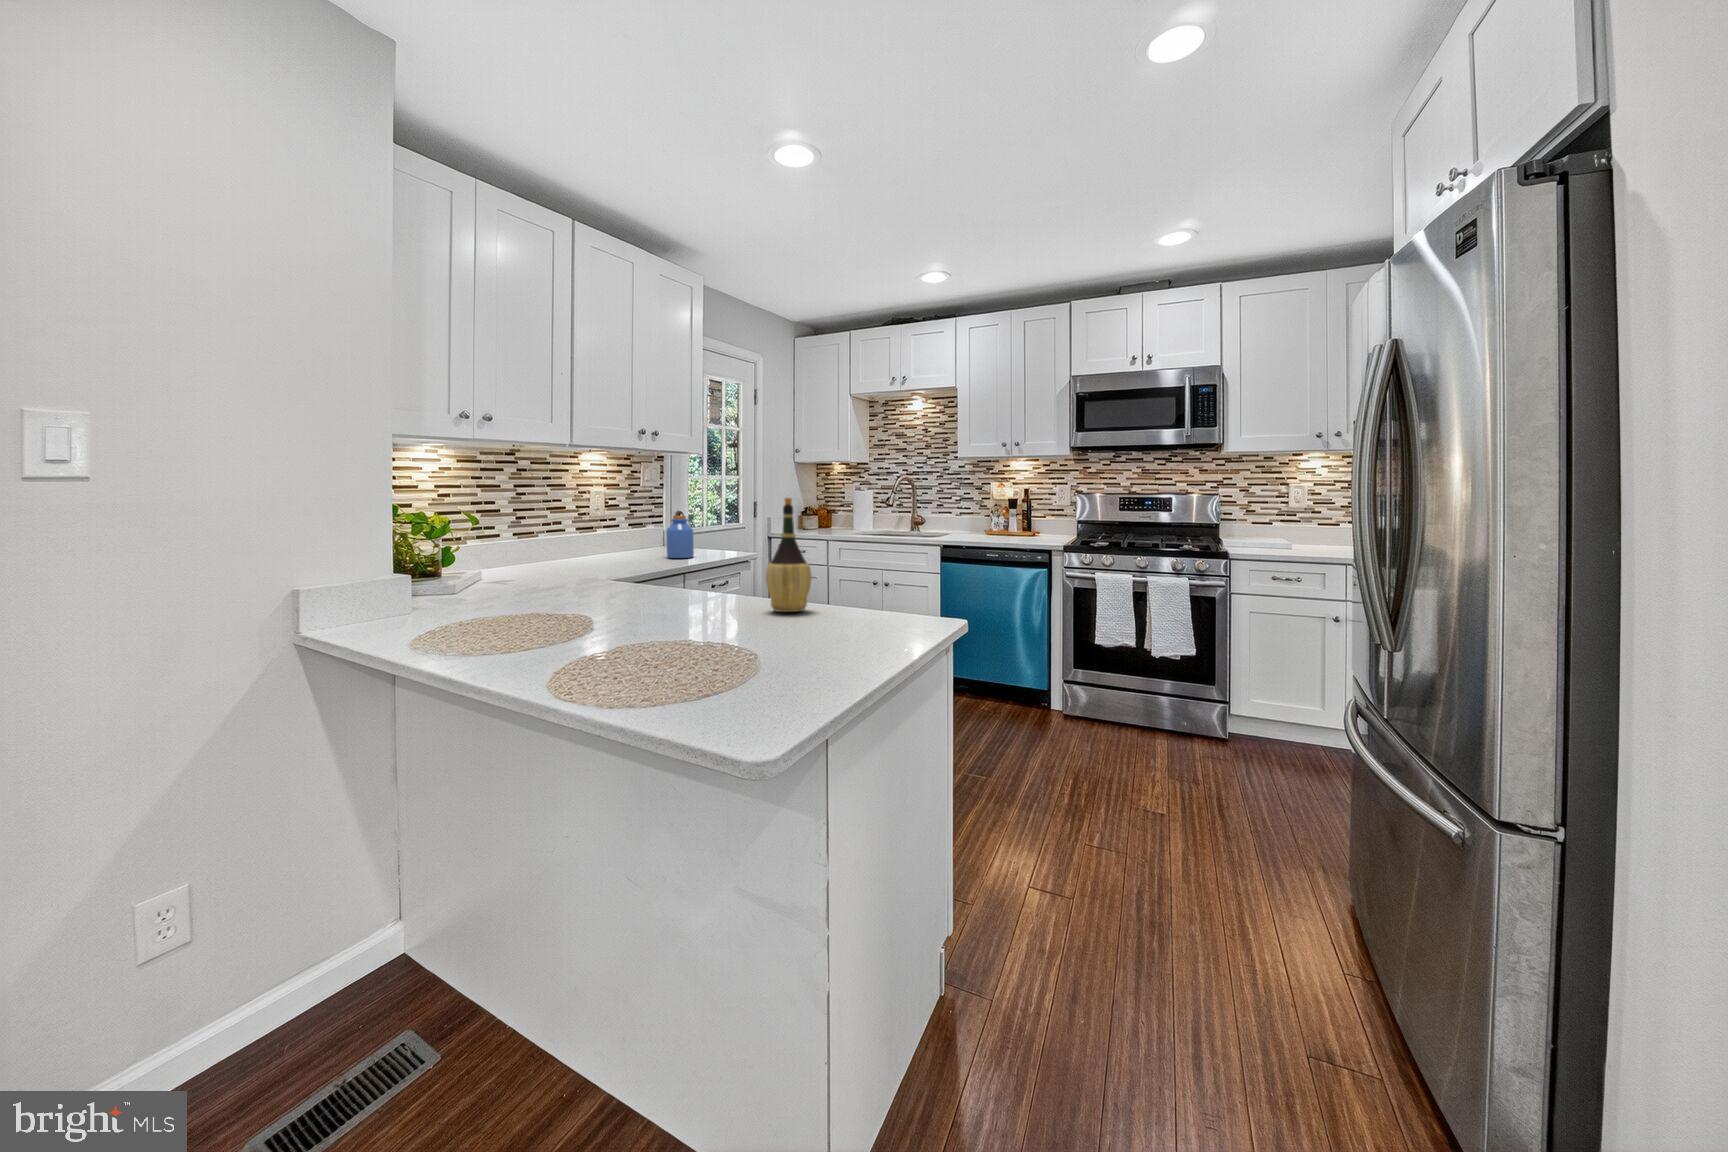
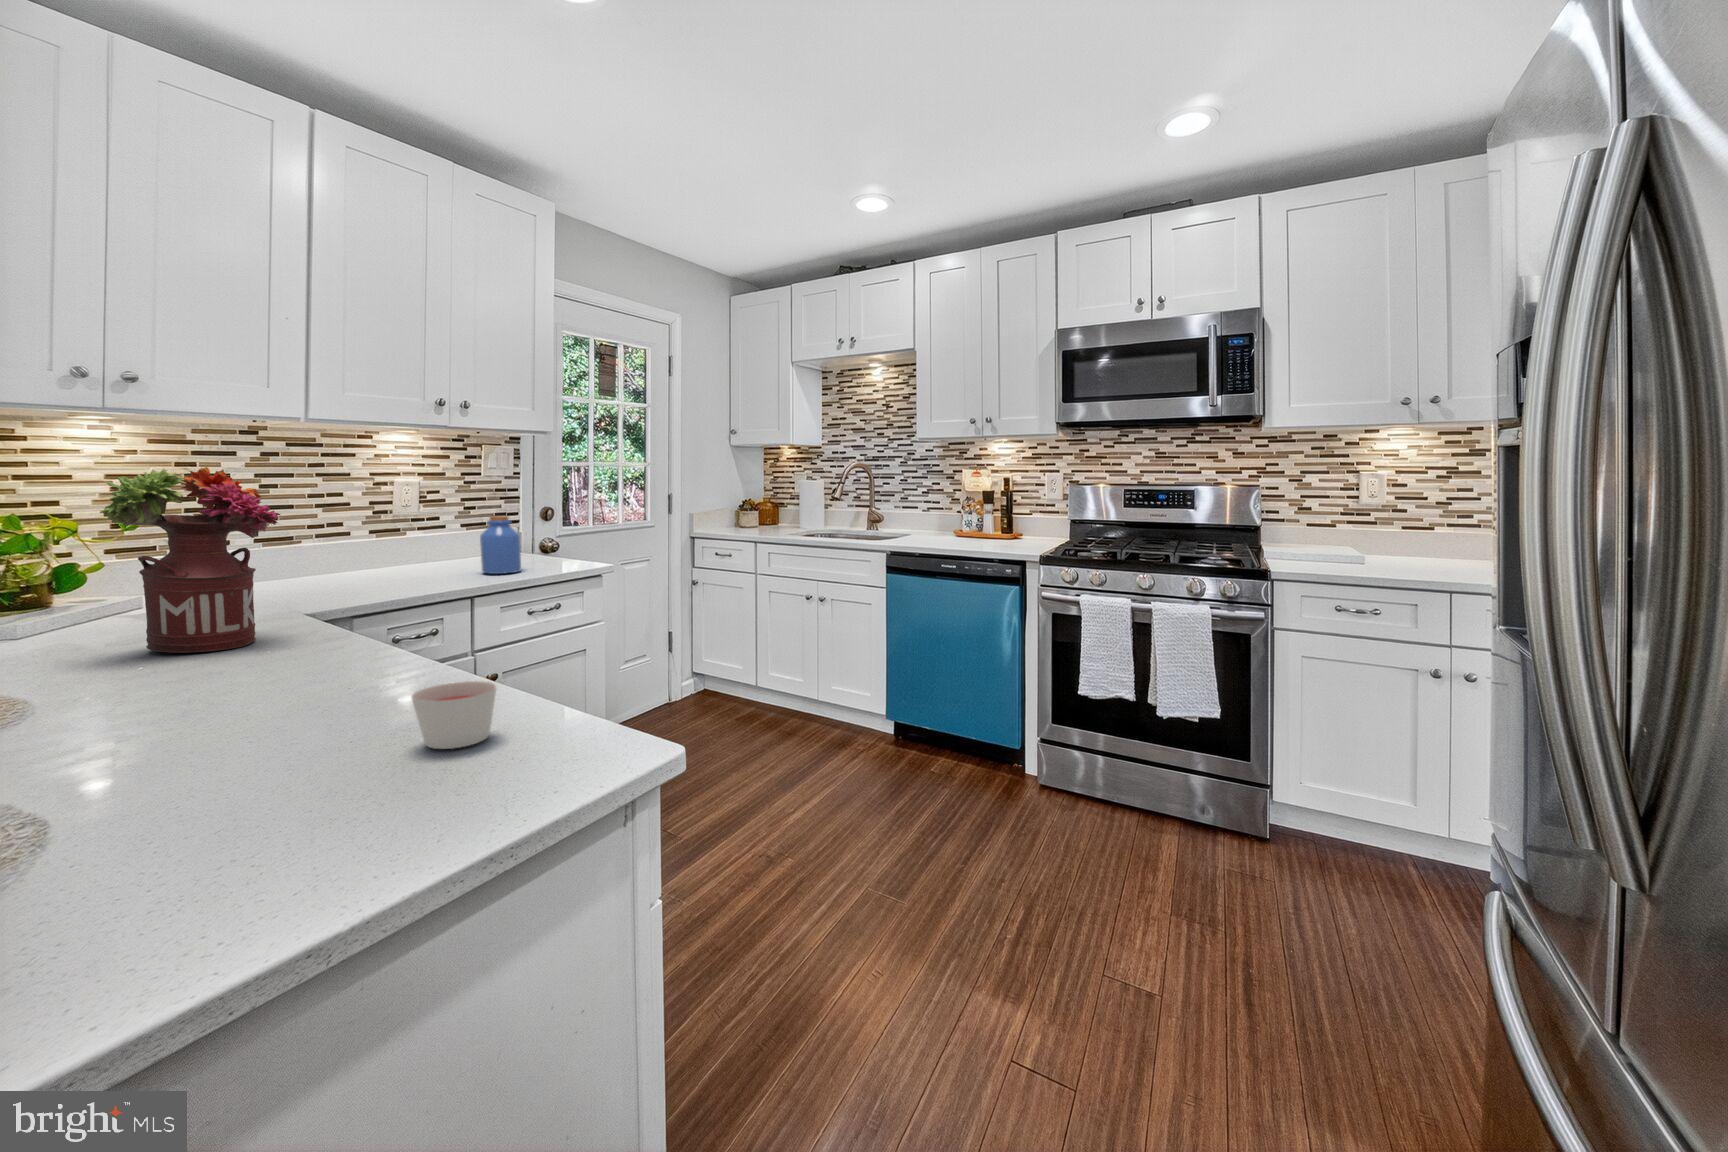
flower arrangement: none [570,481,652,594] -> present [100,467,280,653]
wine bottle: present [766,498,812,612] -> none [301,495,411,719]
candle: none [846,591,882,620] -> present [411,681,497,749]

